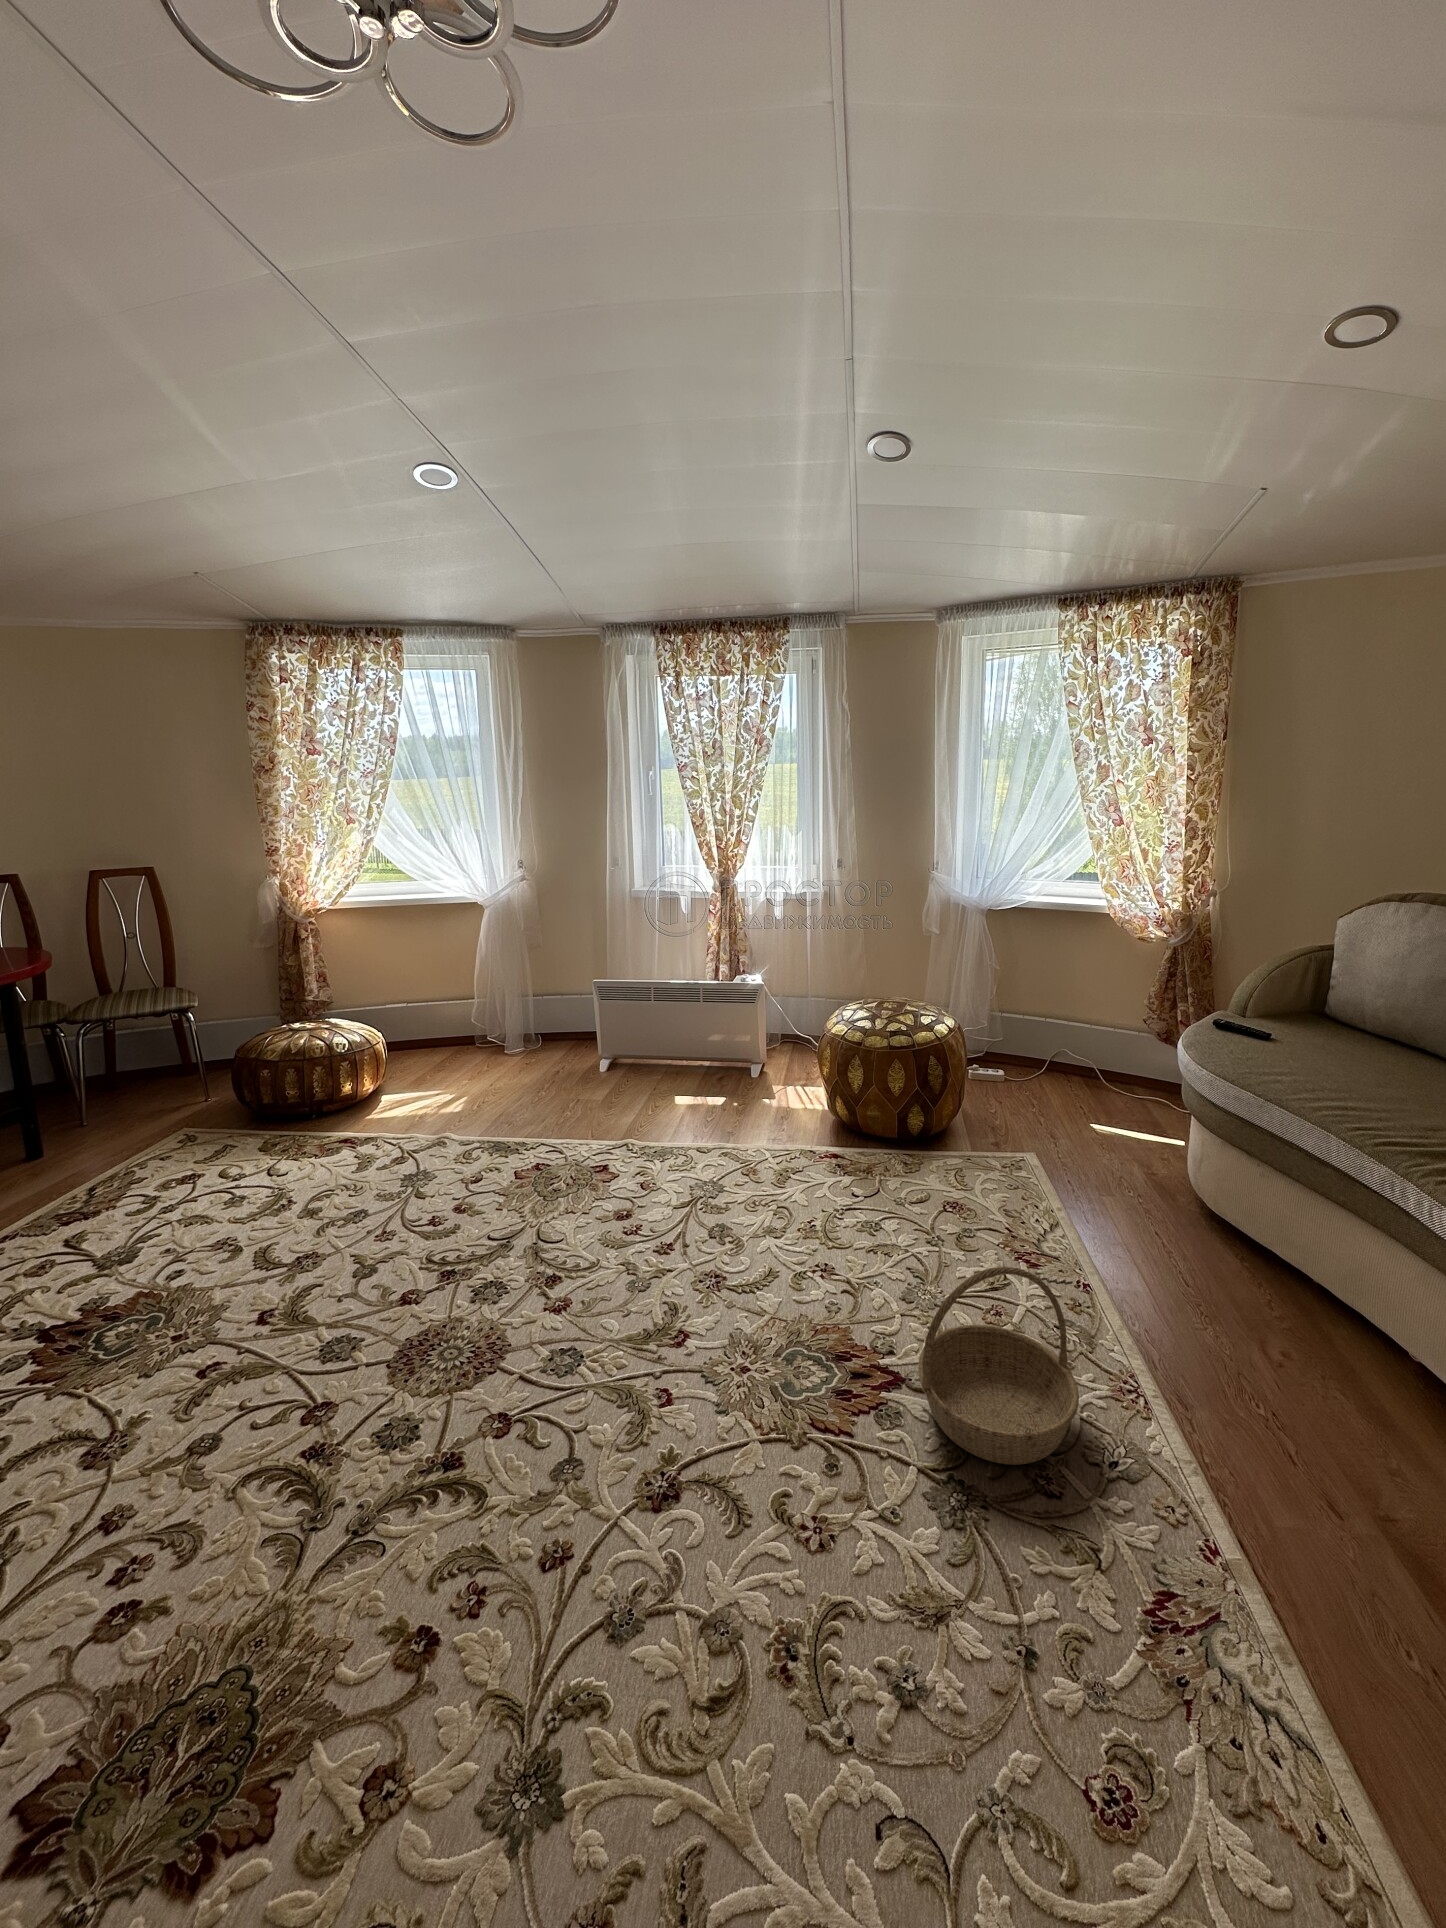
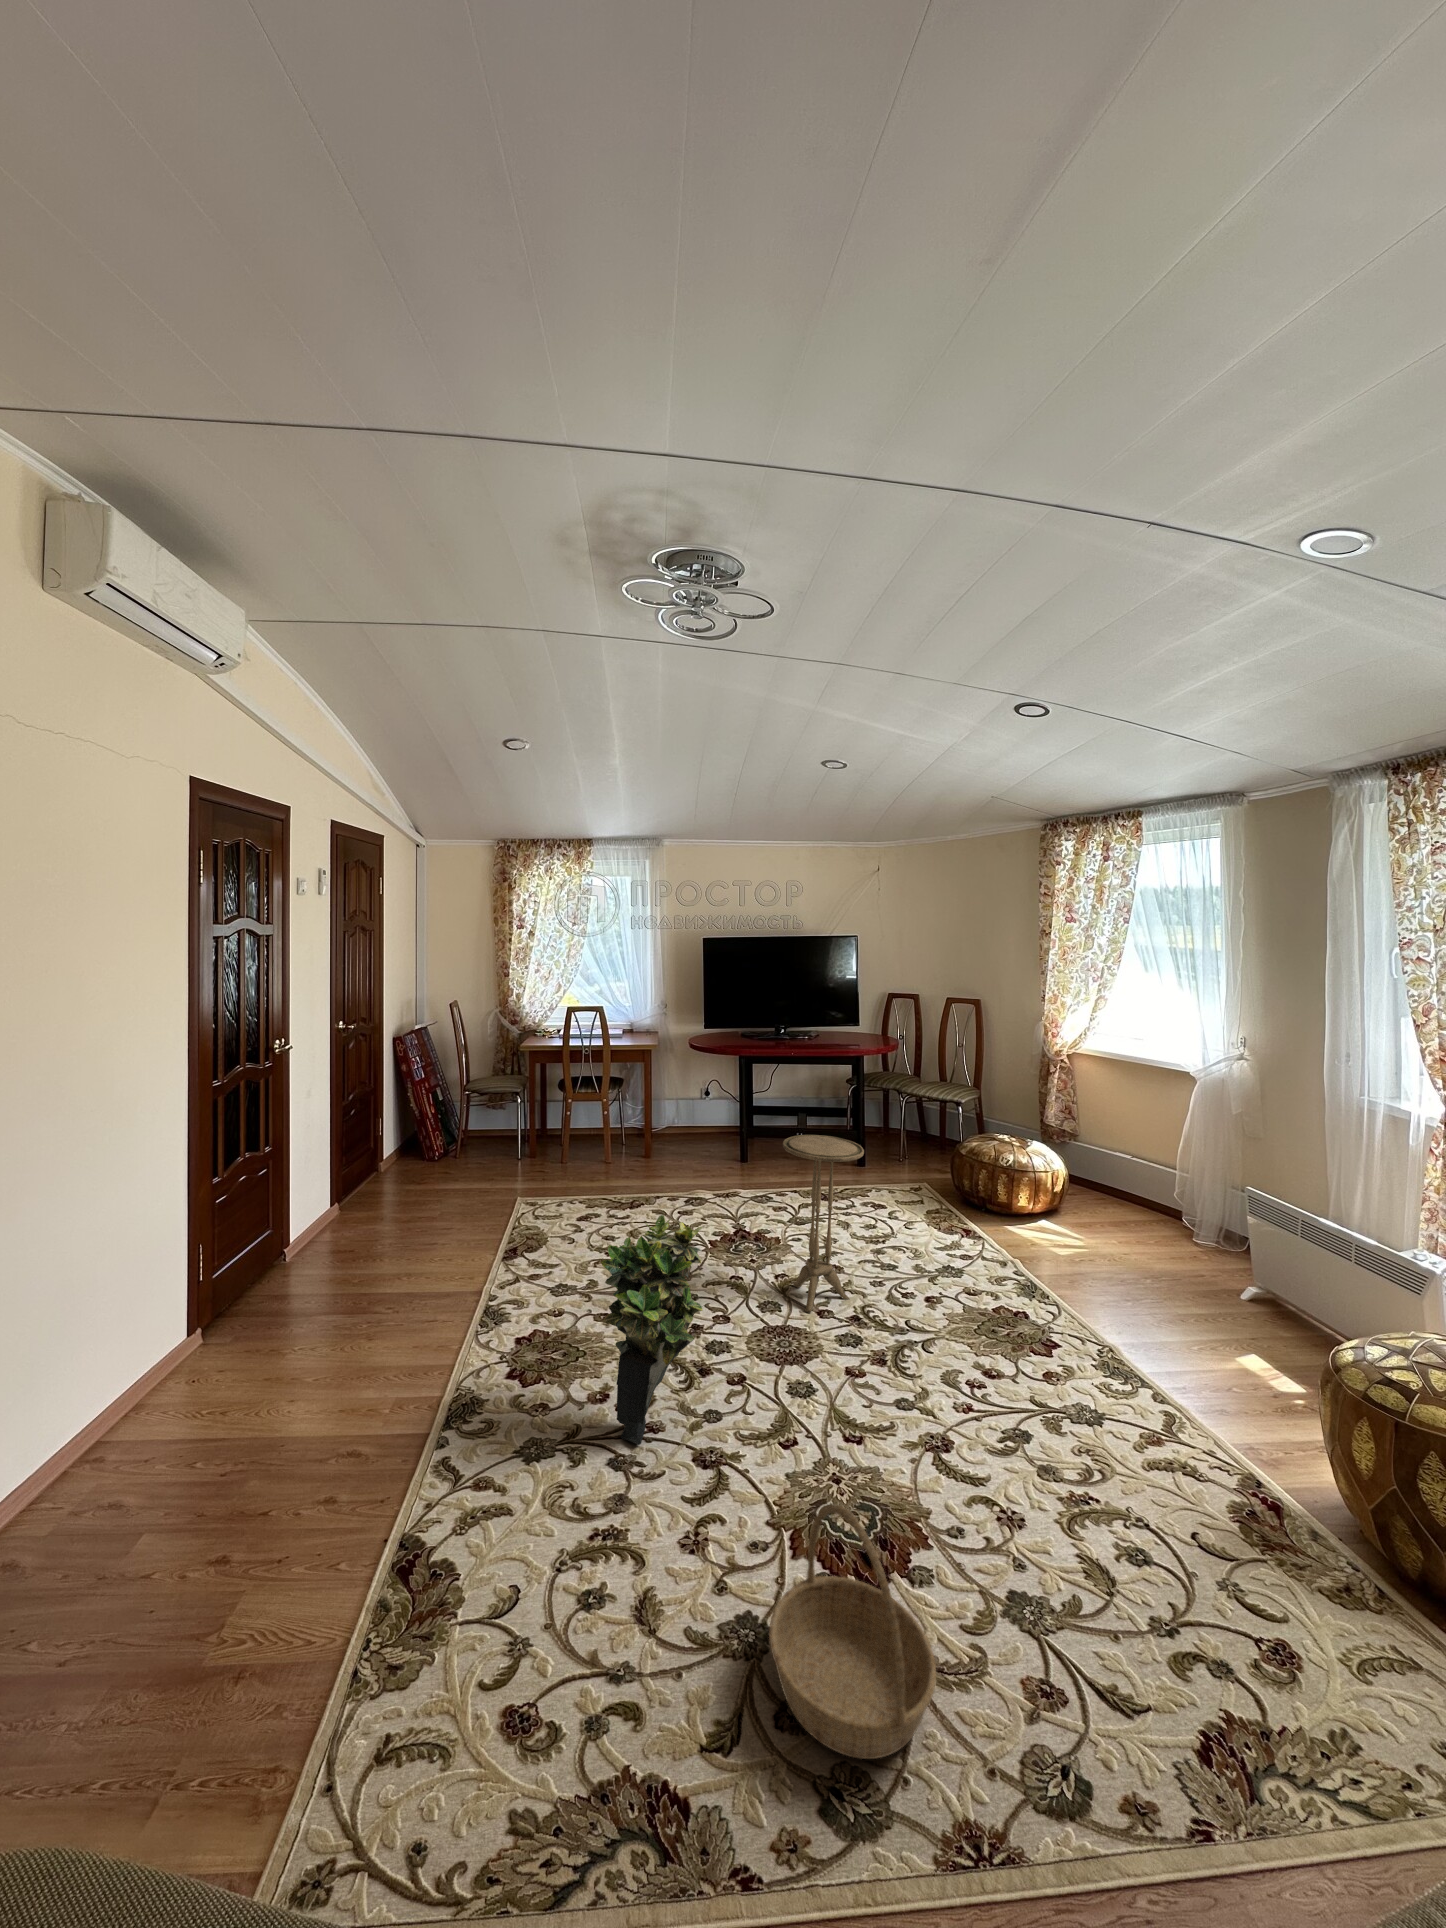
side table: none [284,1047,424,1302] -> present [783,1135,864,1313]
potted plant: none [412,1209,627,1610] -> present [601,1215,702,1445]

